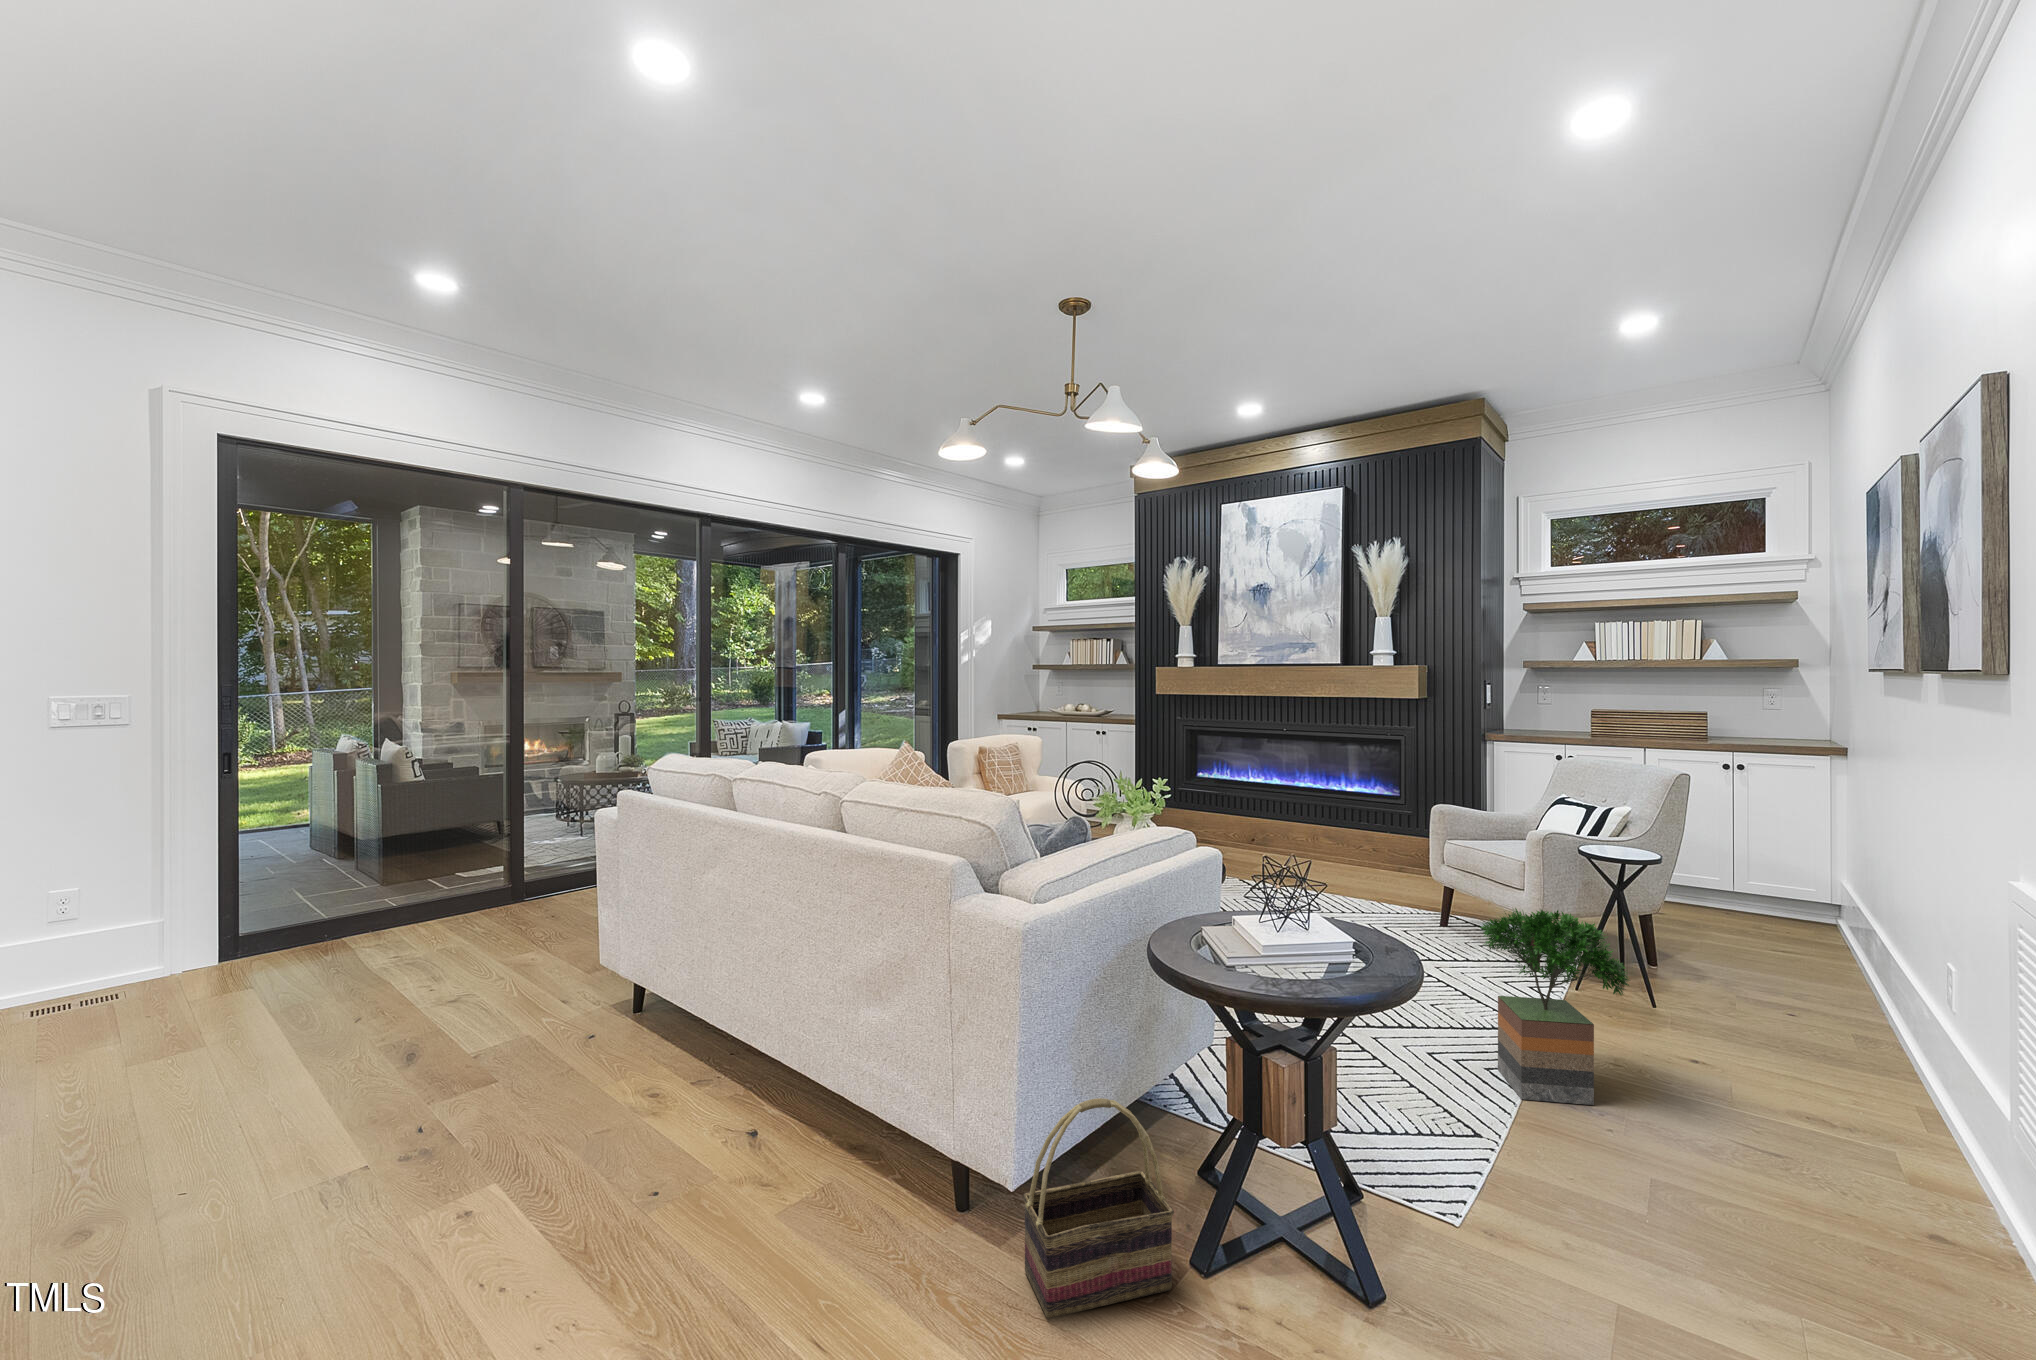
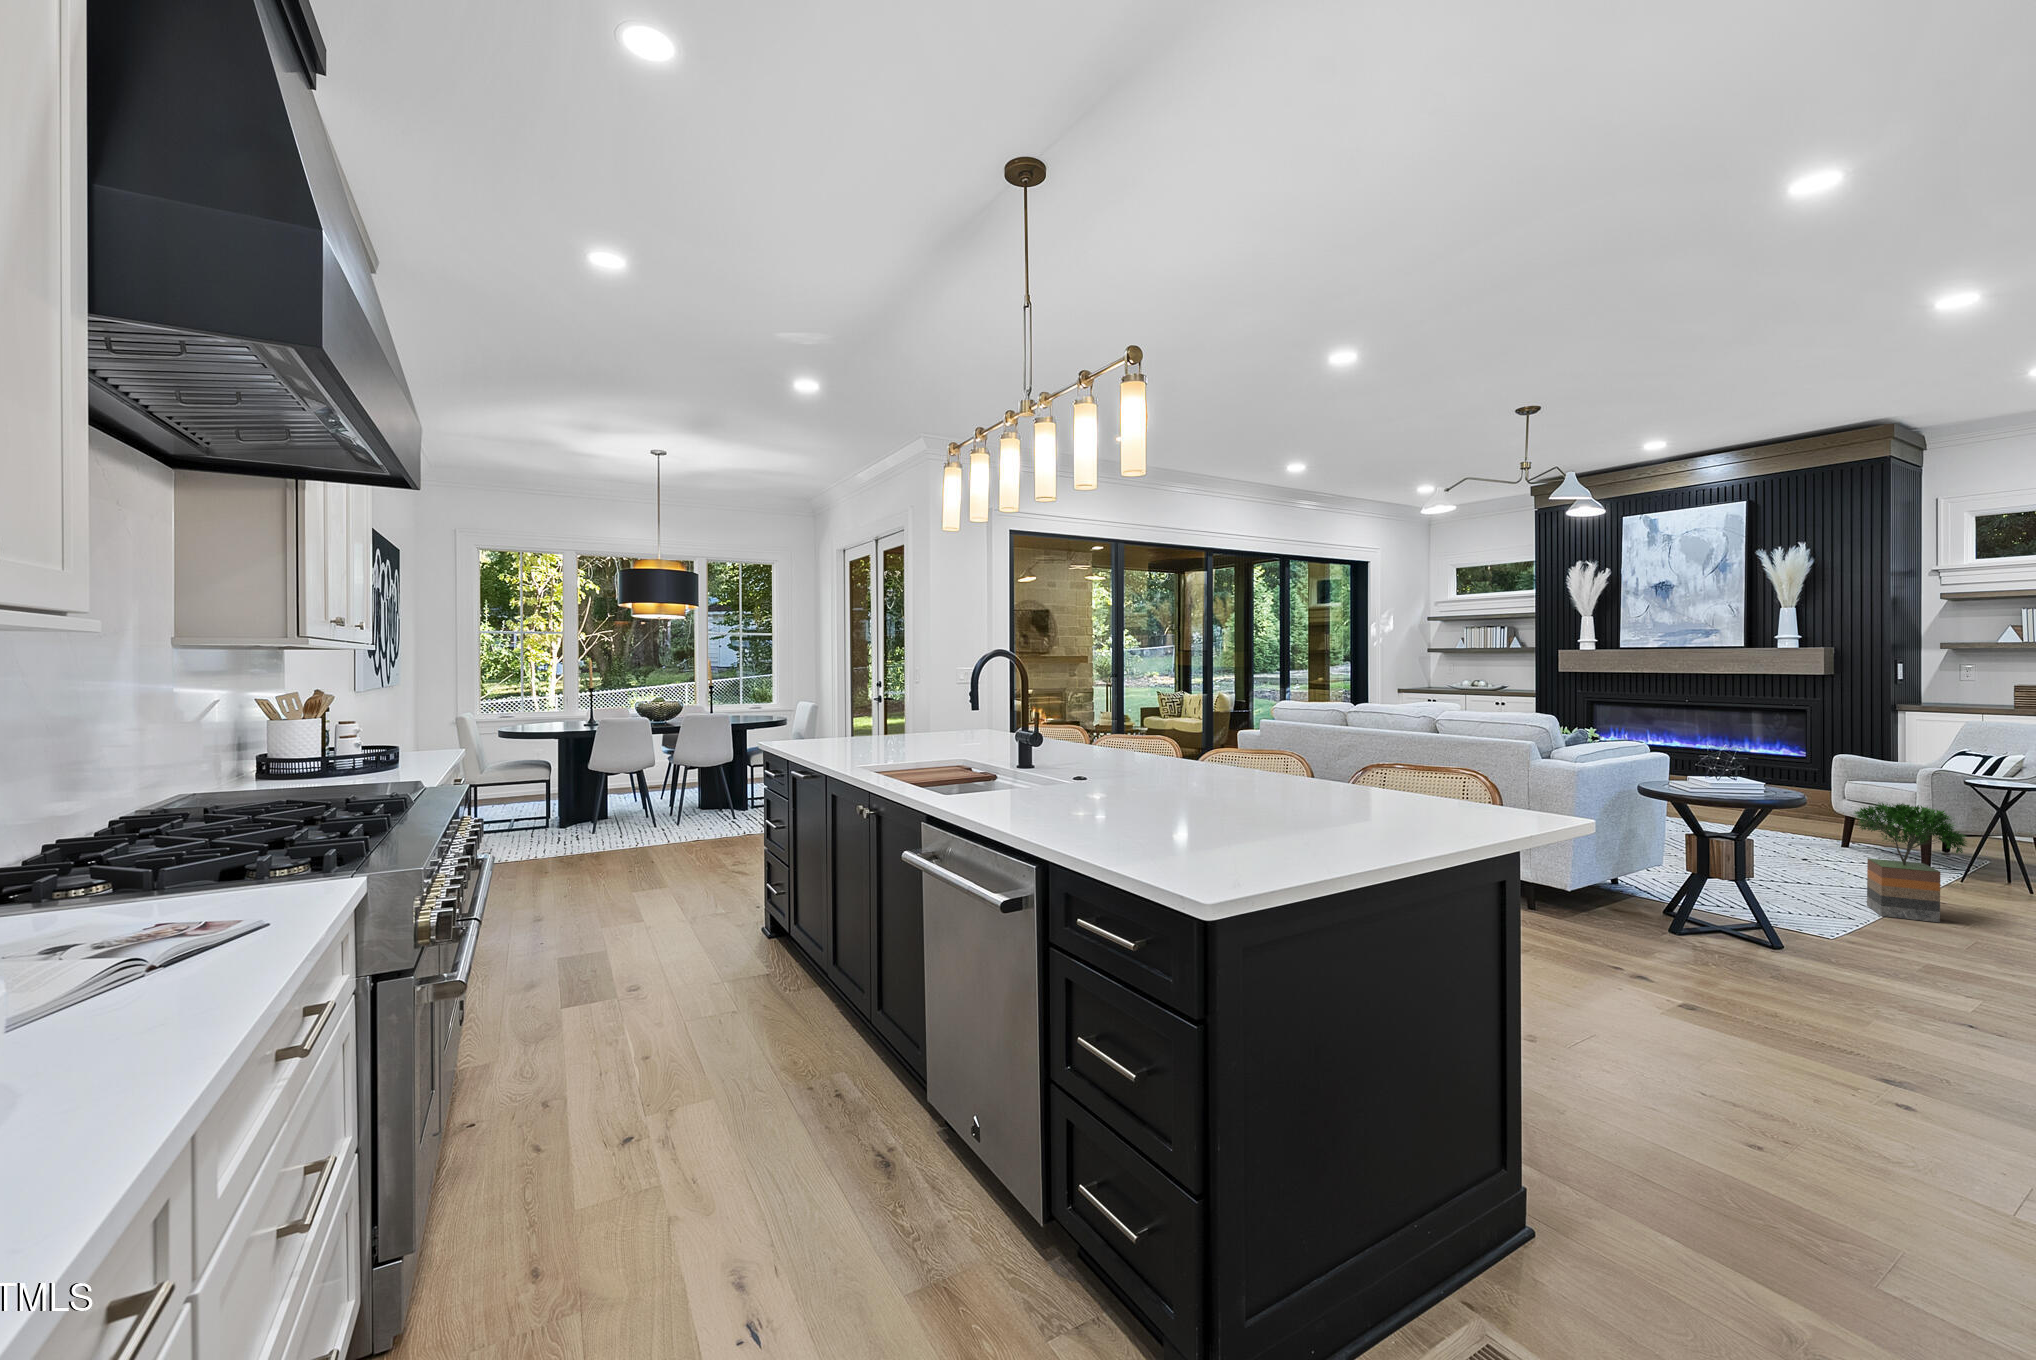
basket: present [1023,1098,1174,1319] -> none [1558,851,1644,940]

